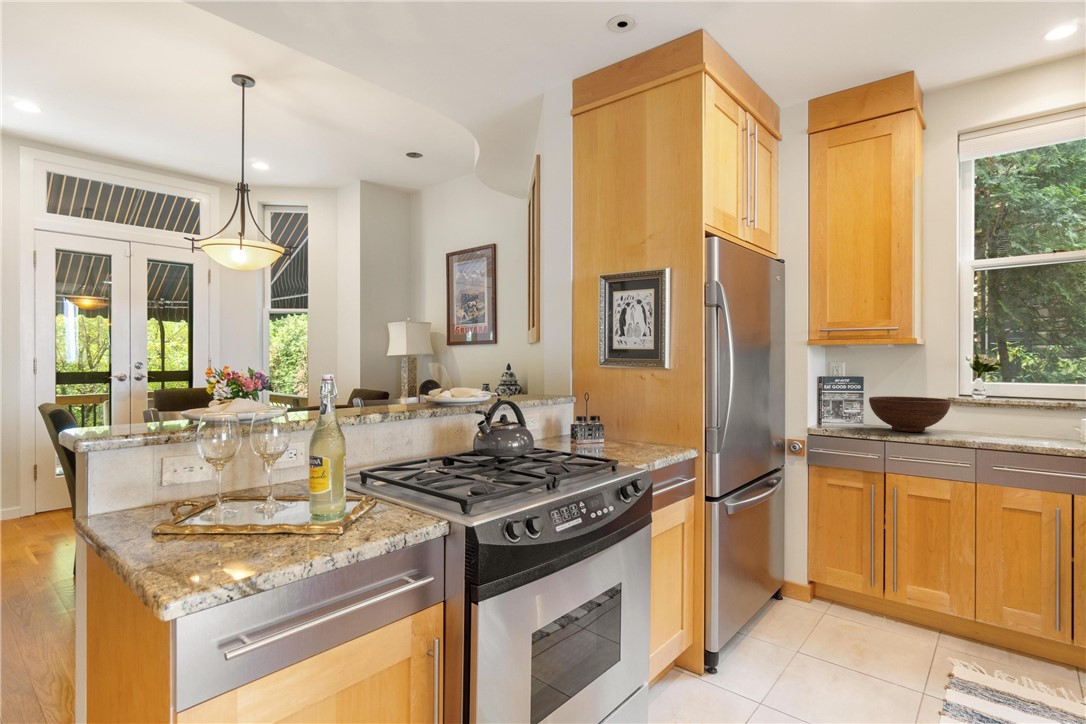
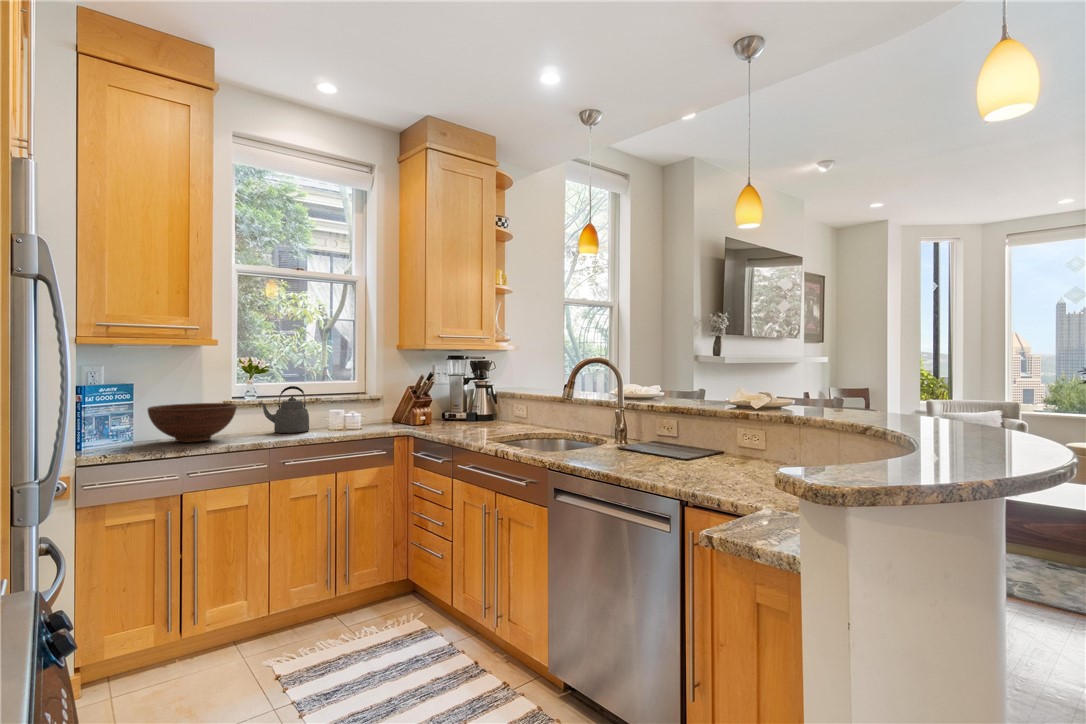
kettle: none [984,386,1049,439] -> present [258,386,309,433]

